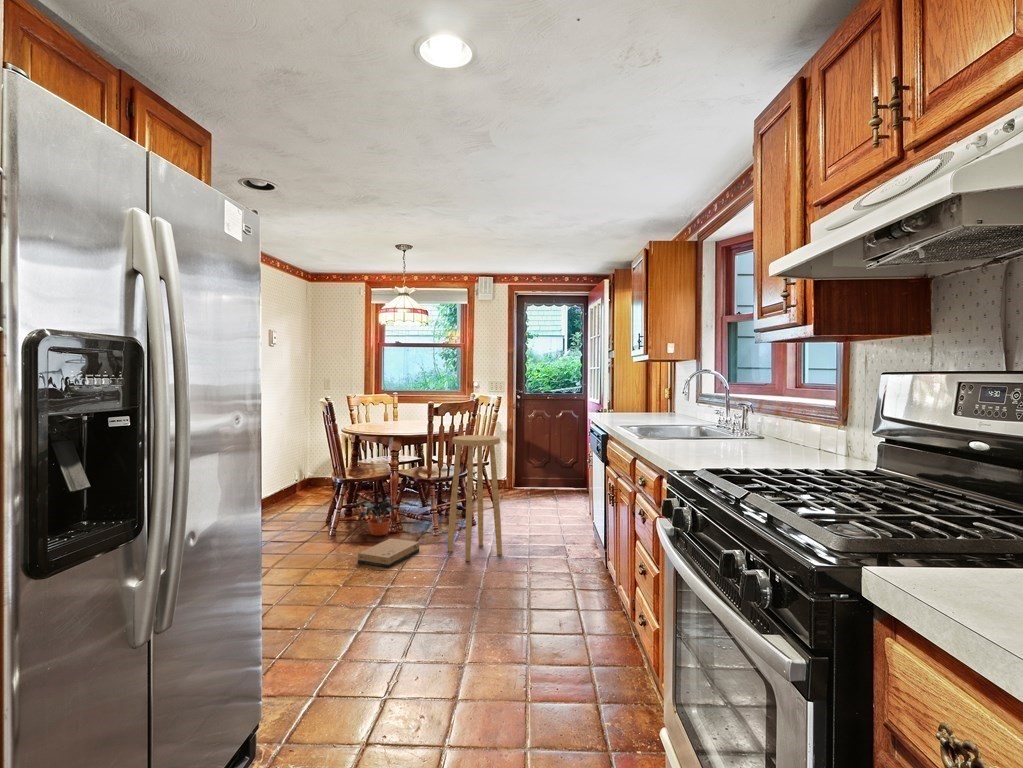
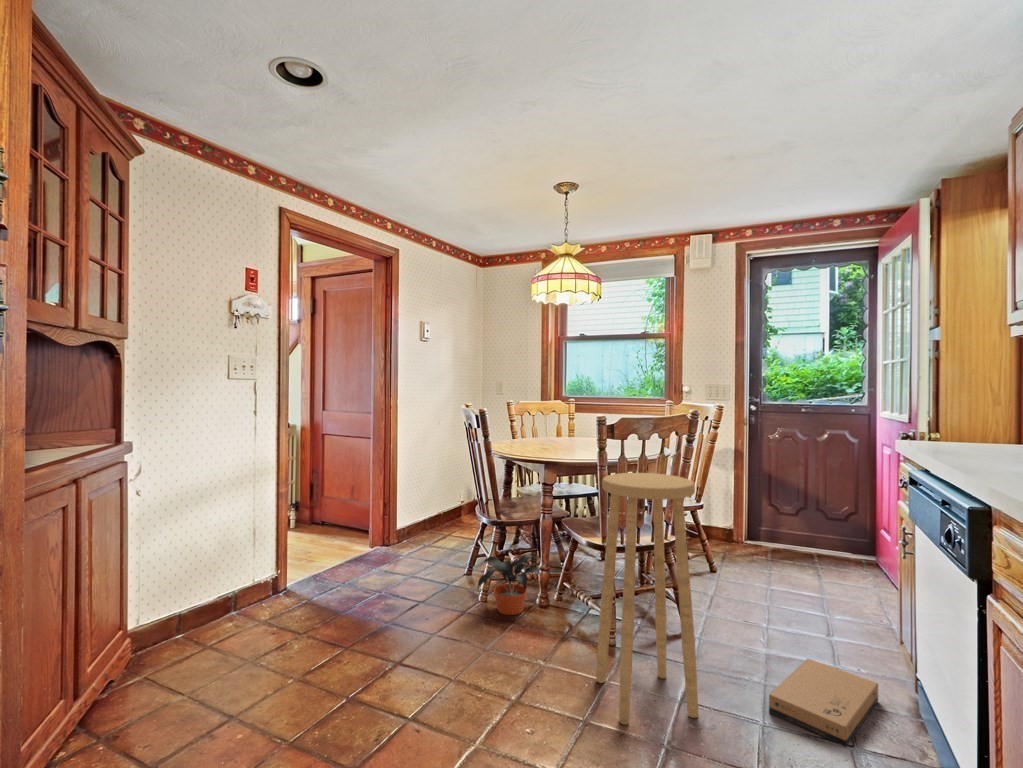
cardboard box: present [358,538,419,568] -> present [769,659,878,747]

